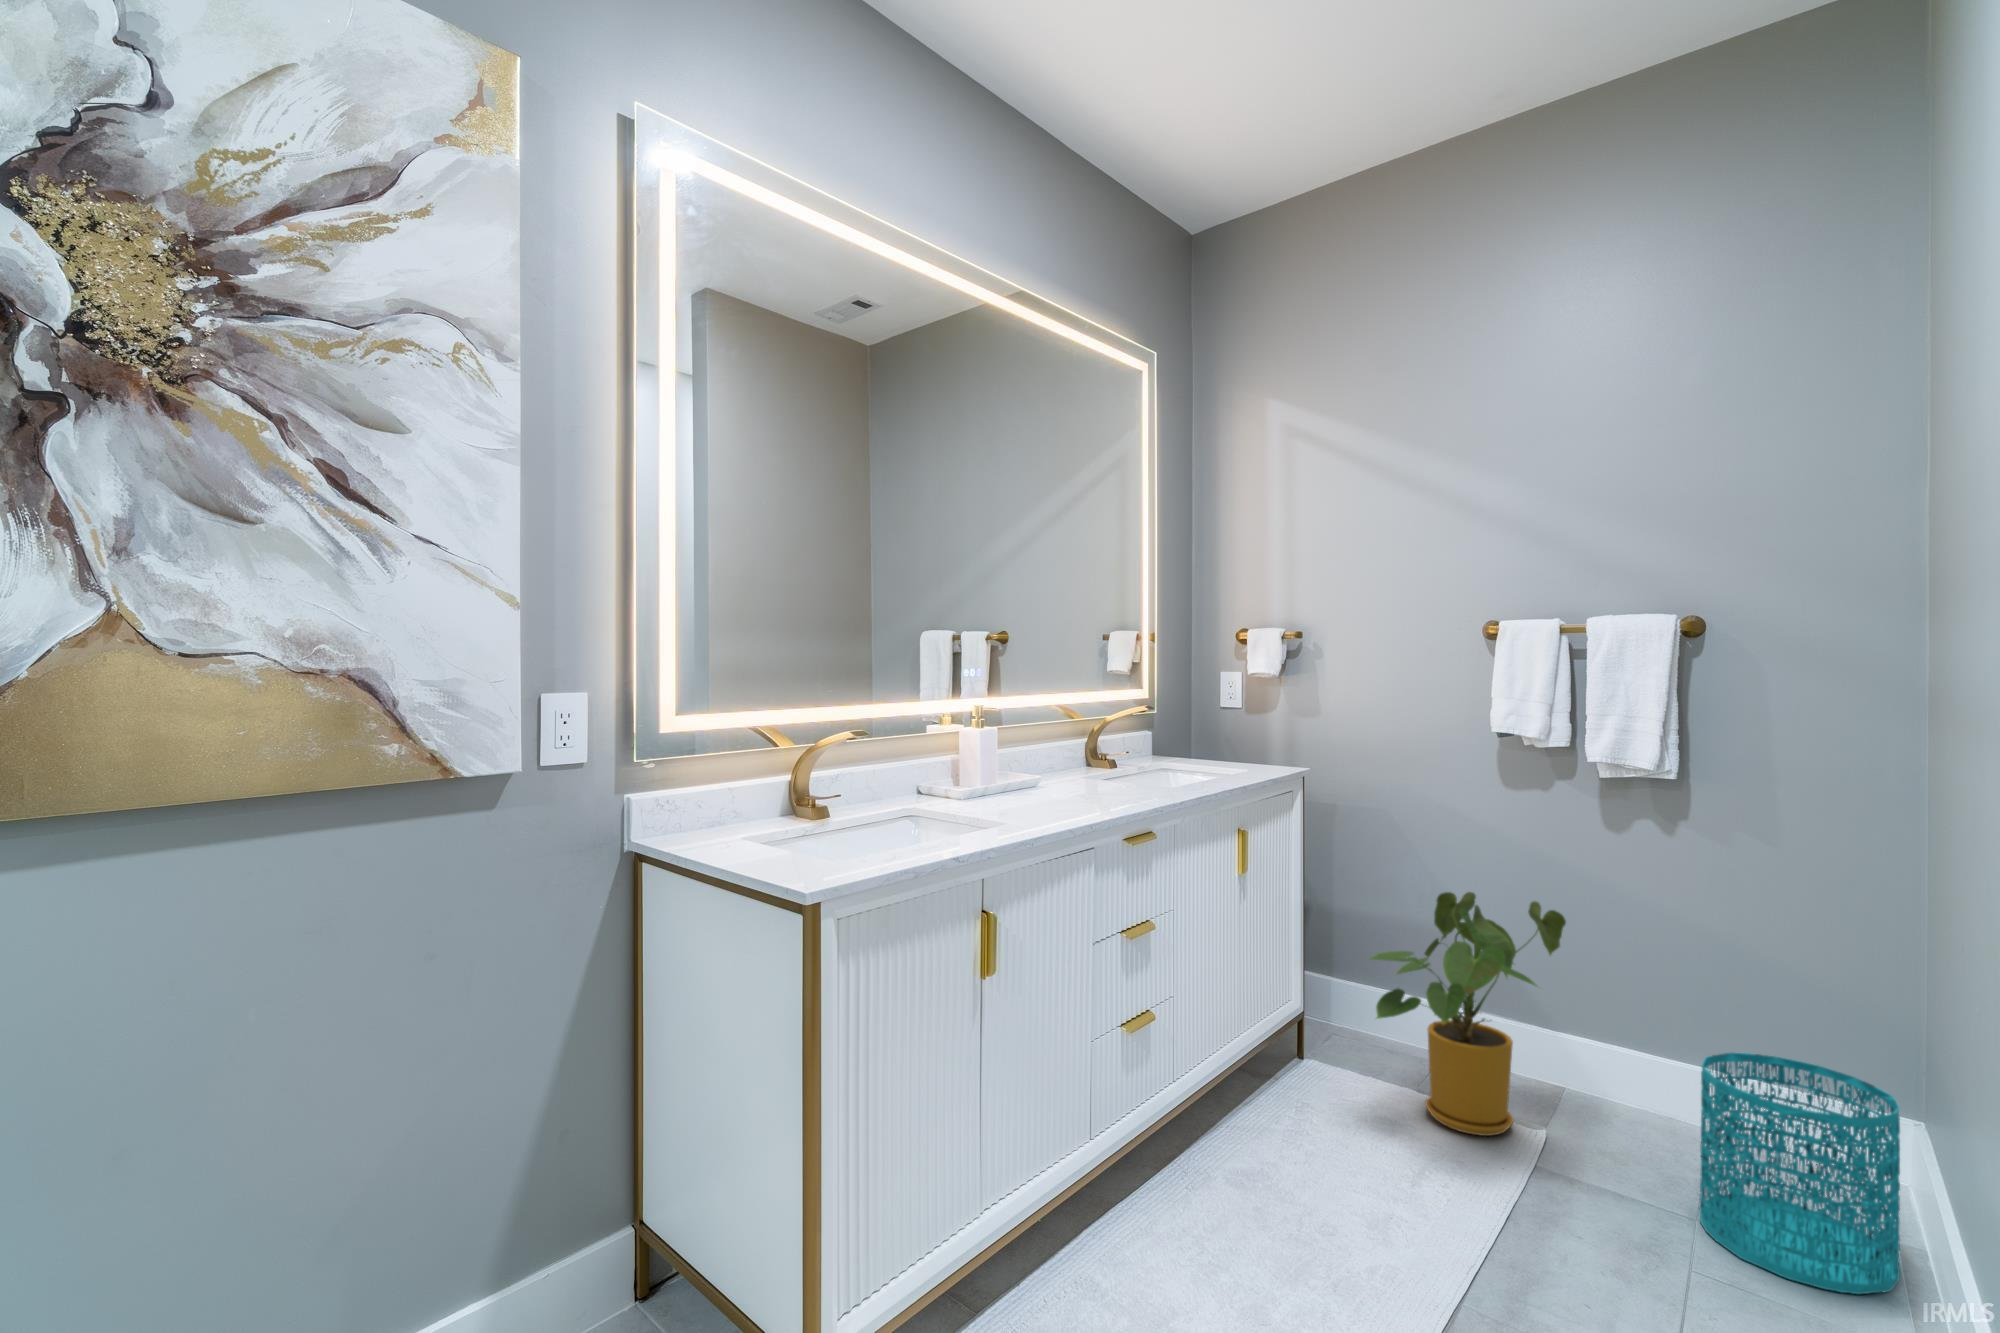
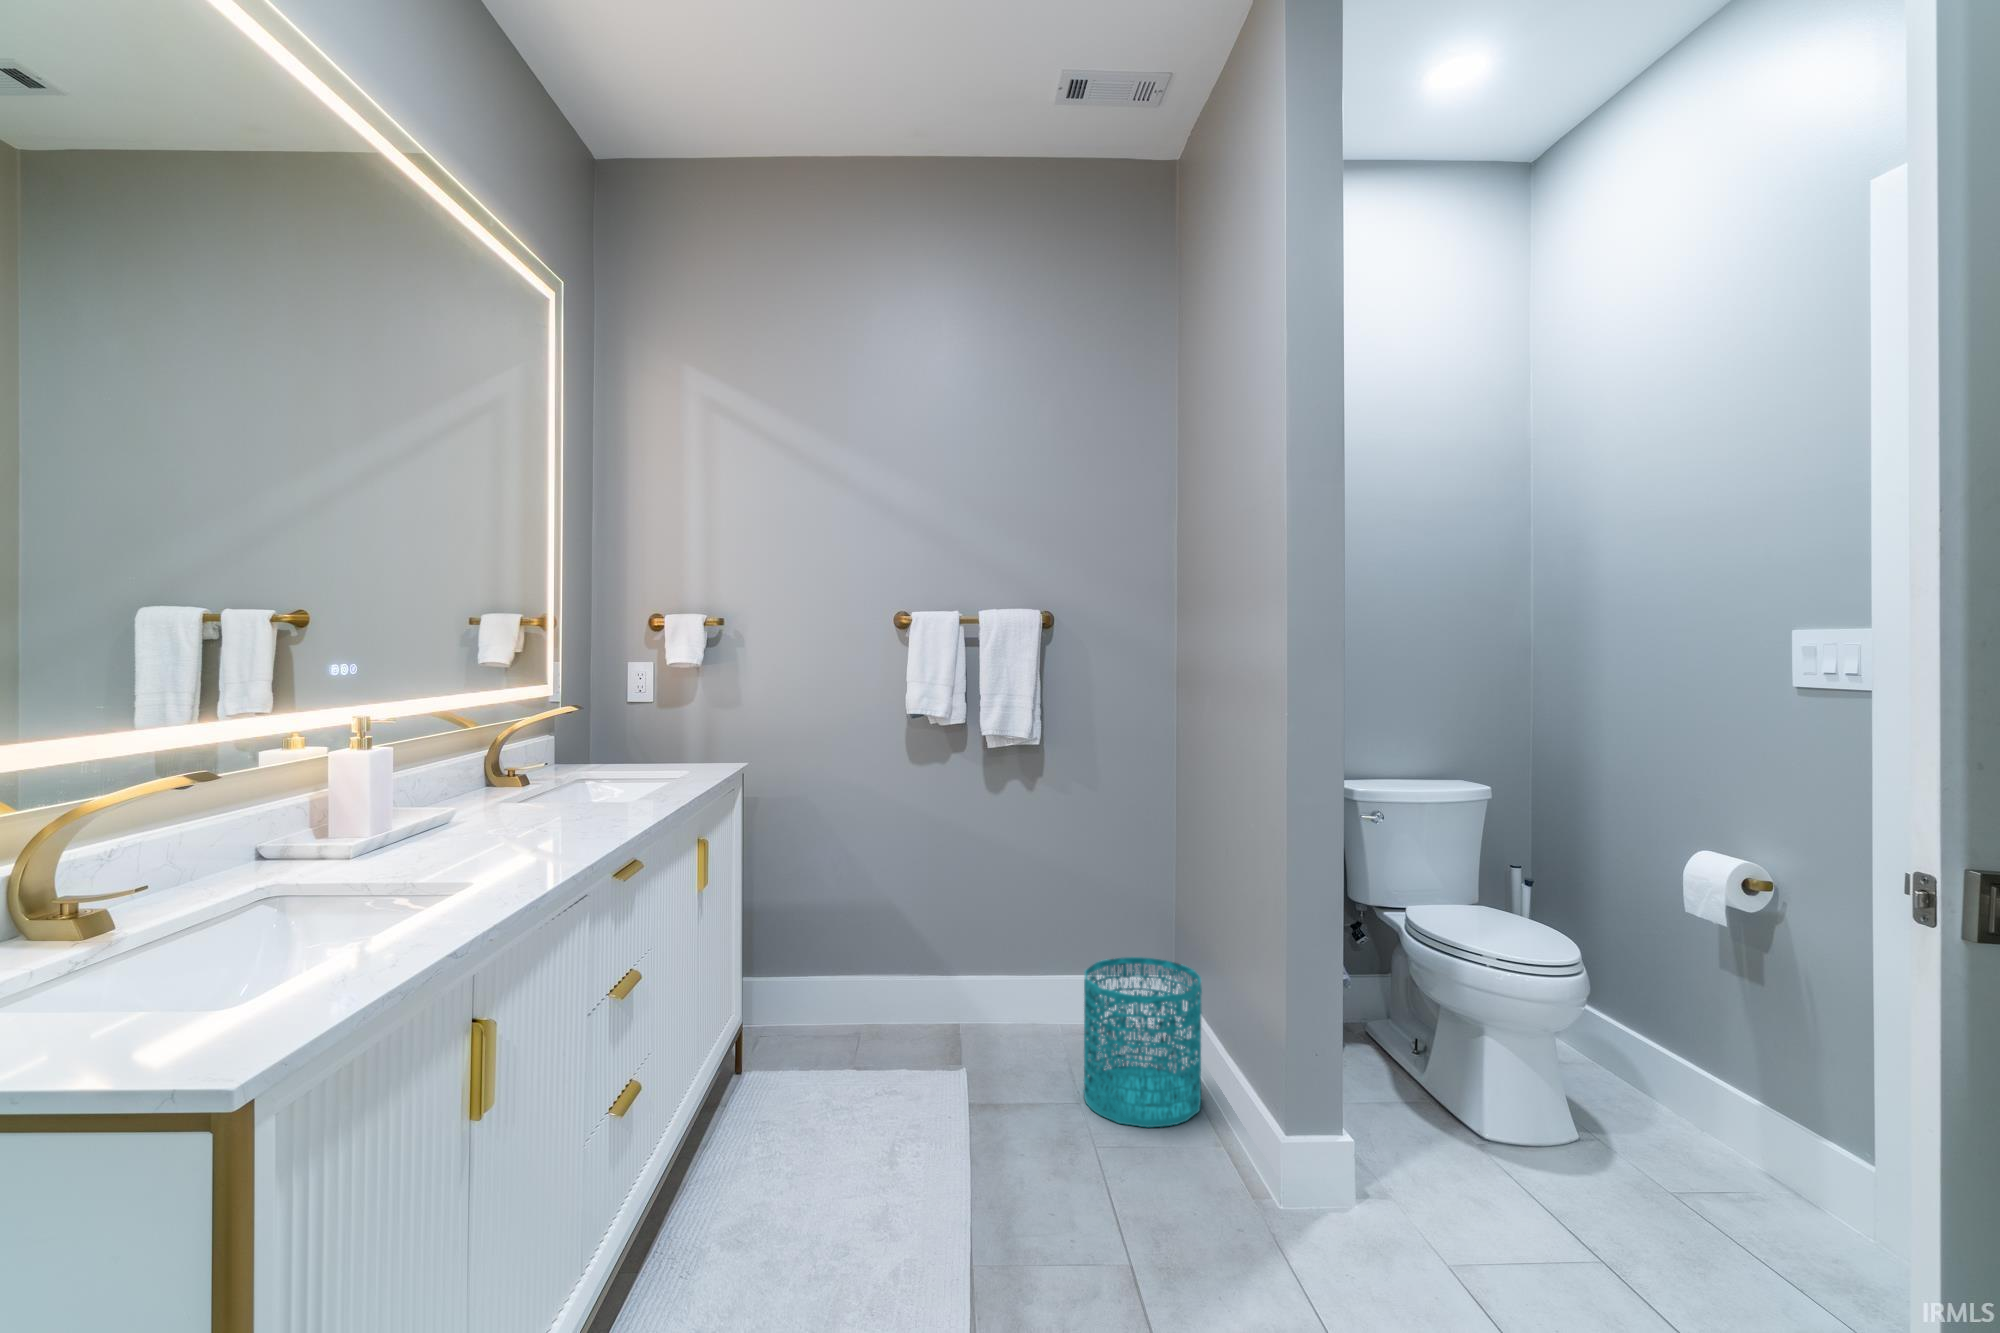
house plant: present [1371,892,1566,1136] -> none [816,864,970,1090]

